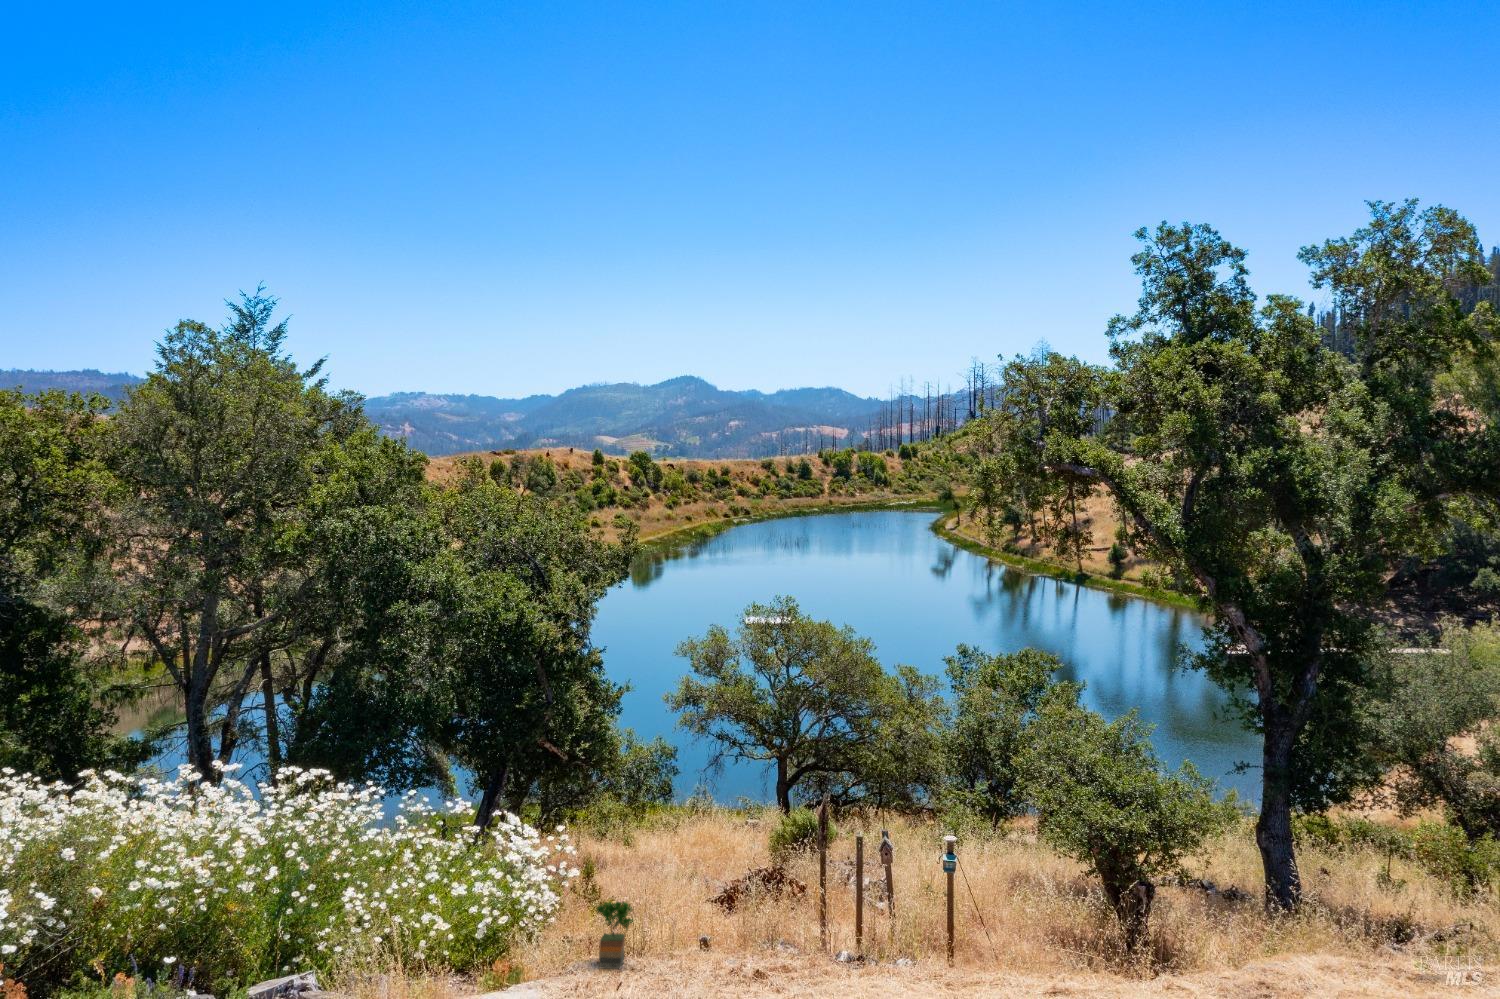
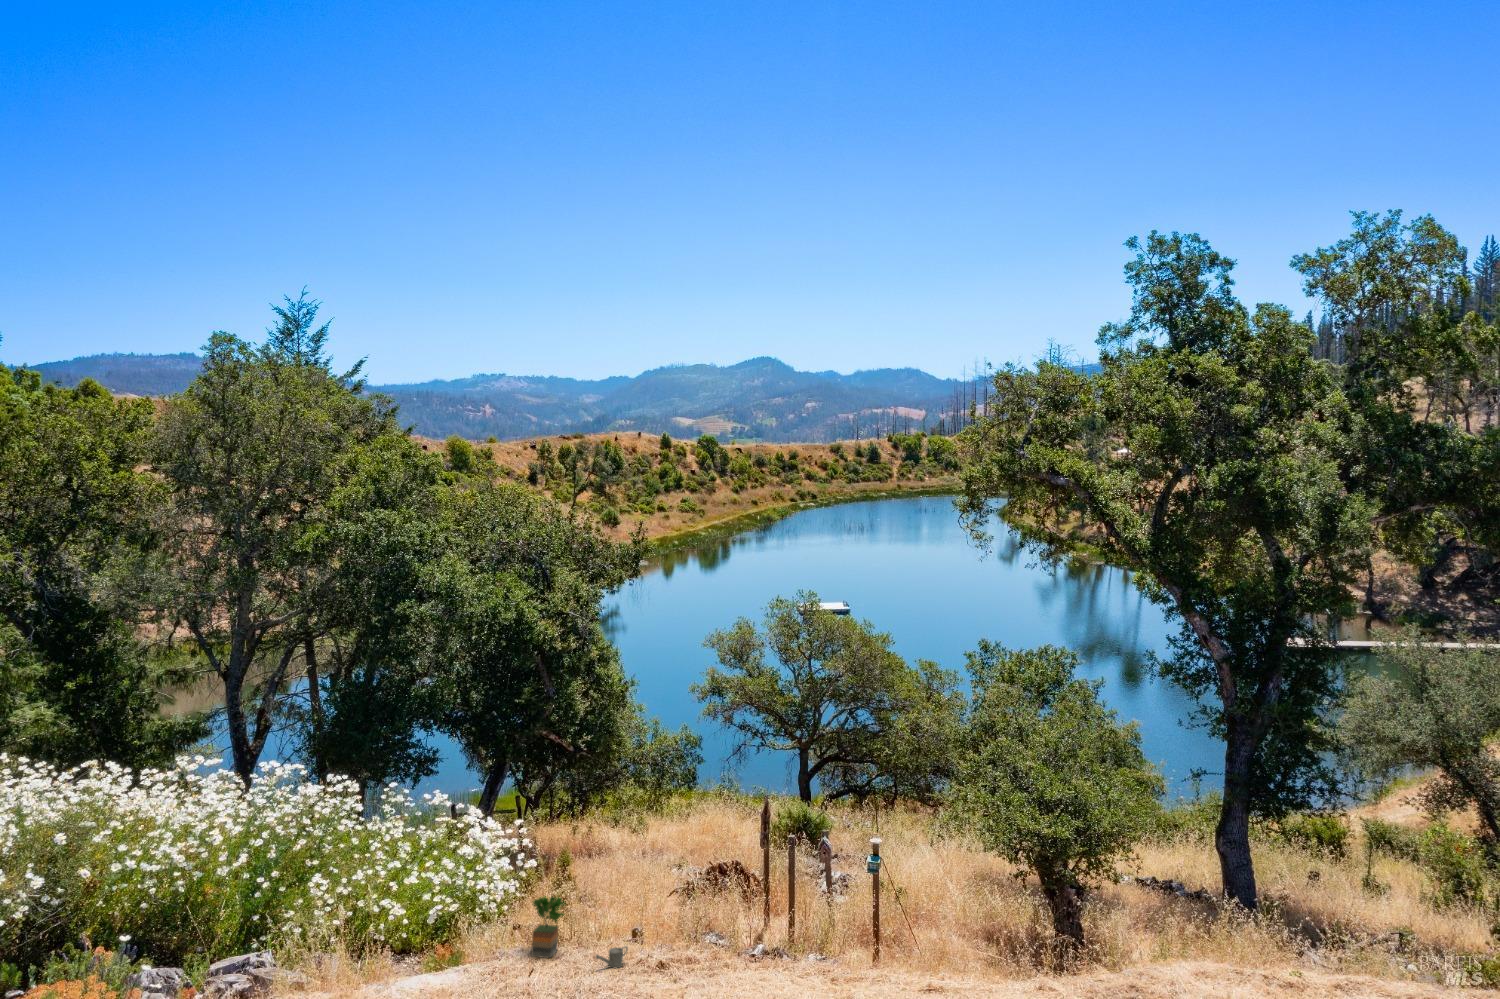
watering can: none [677,951,706,976] -> present [596,946,628,968]

